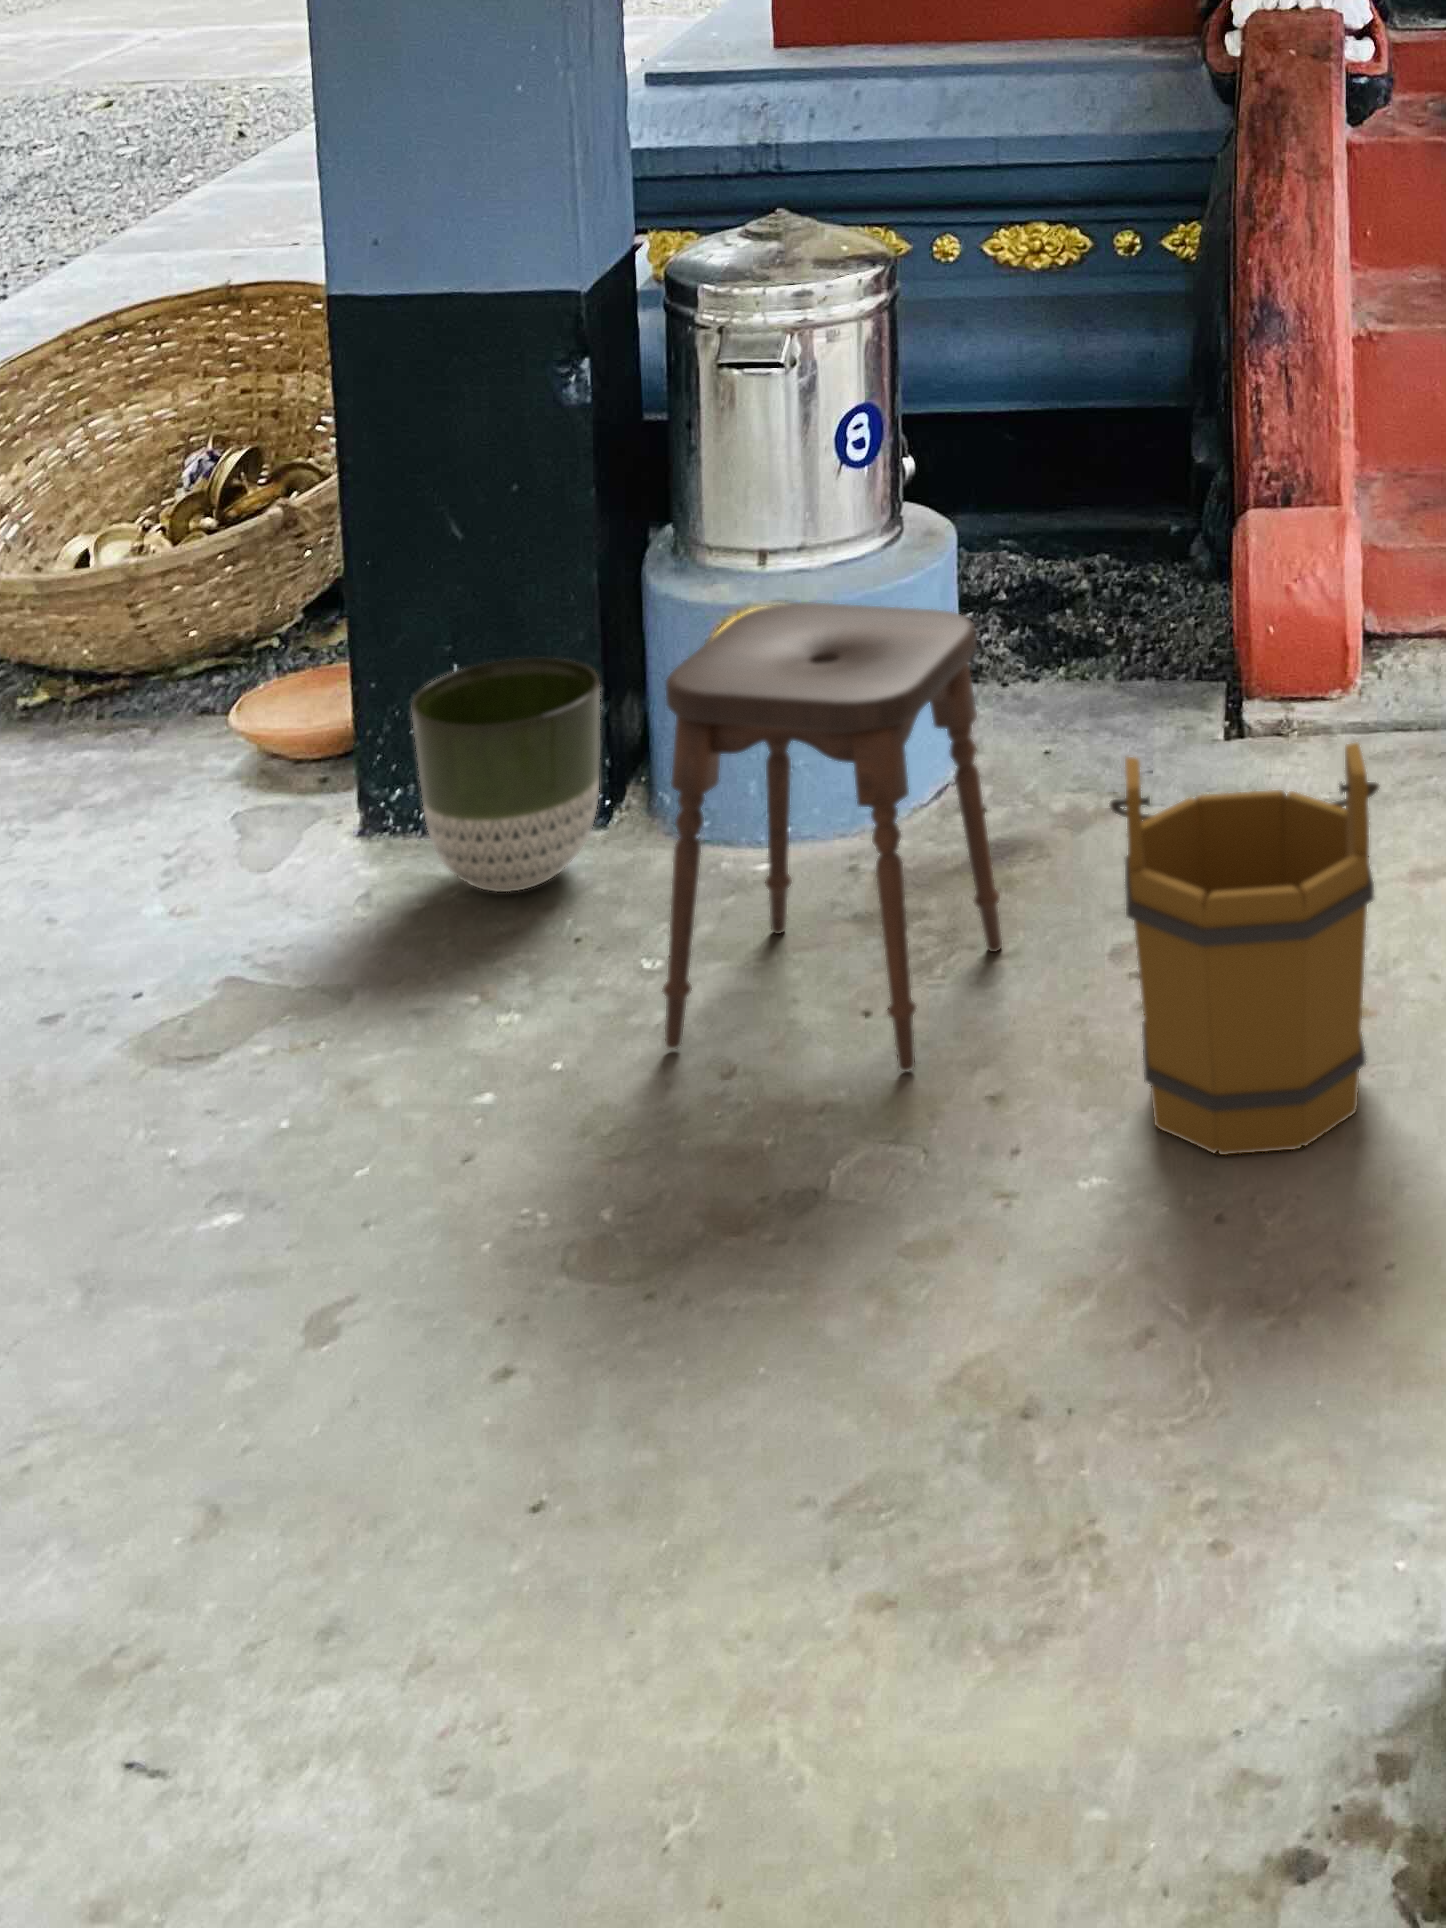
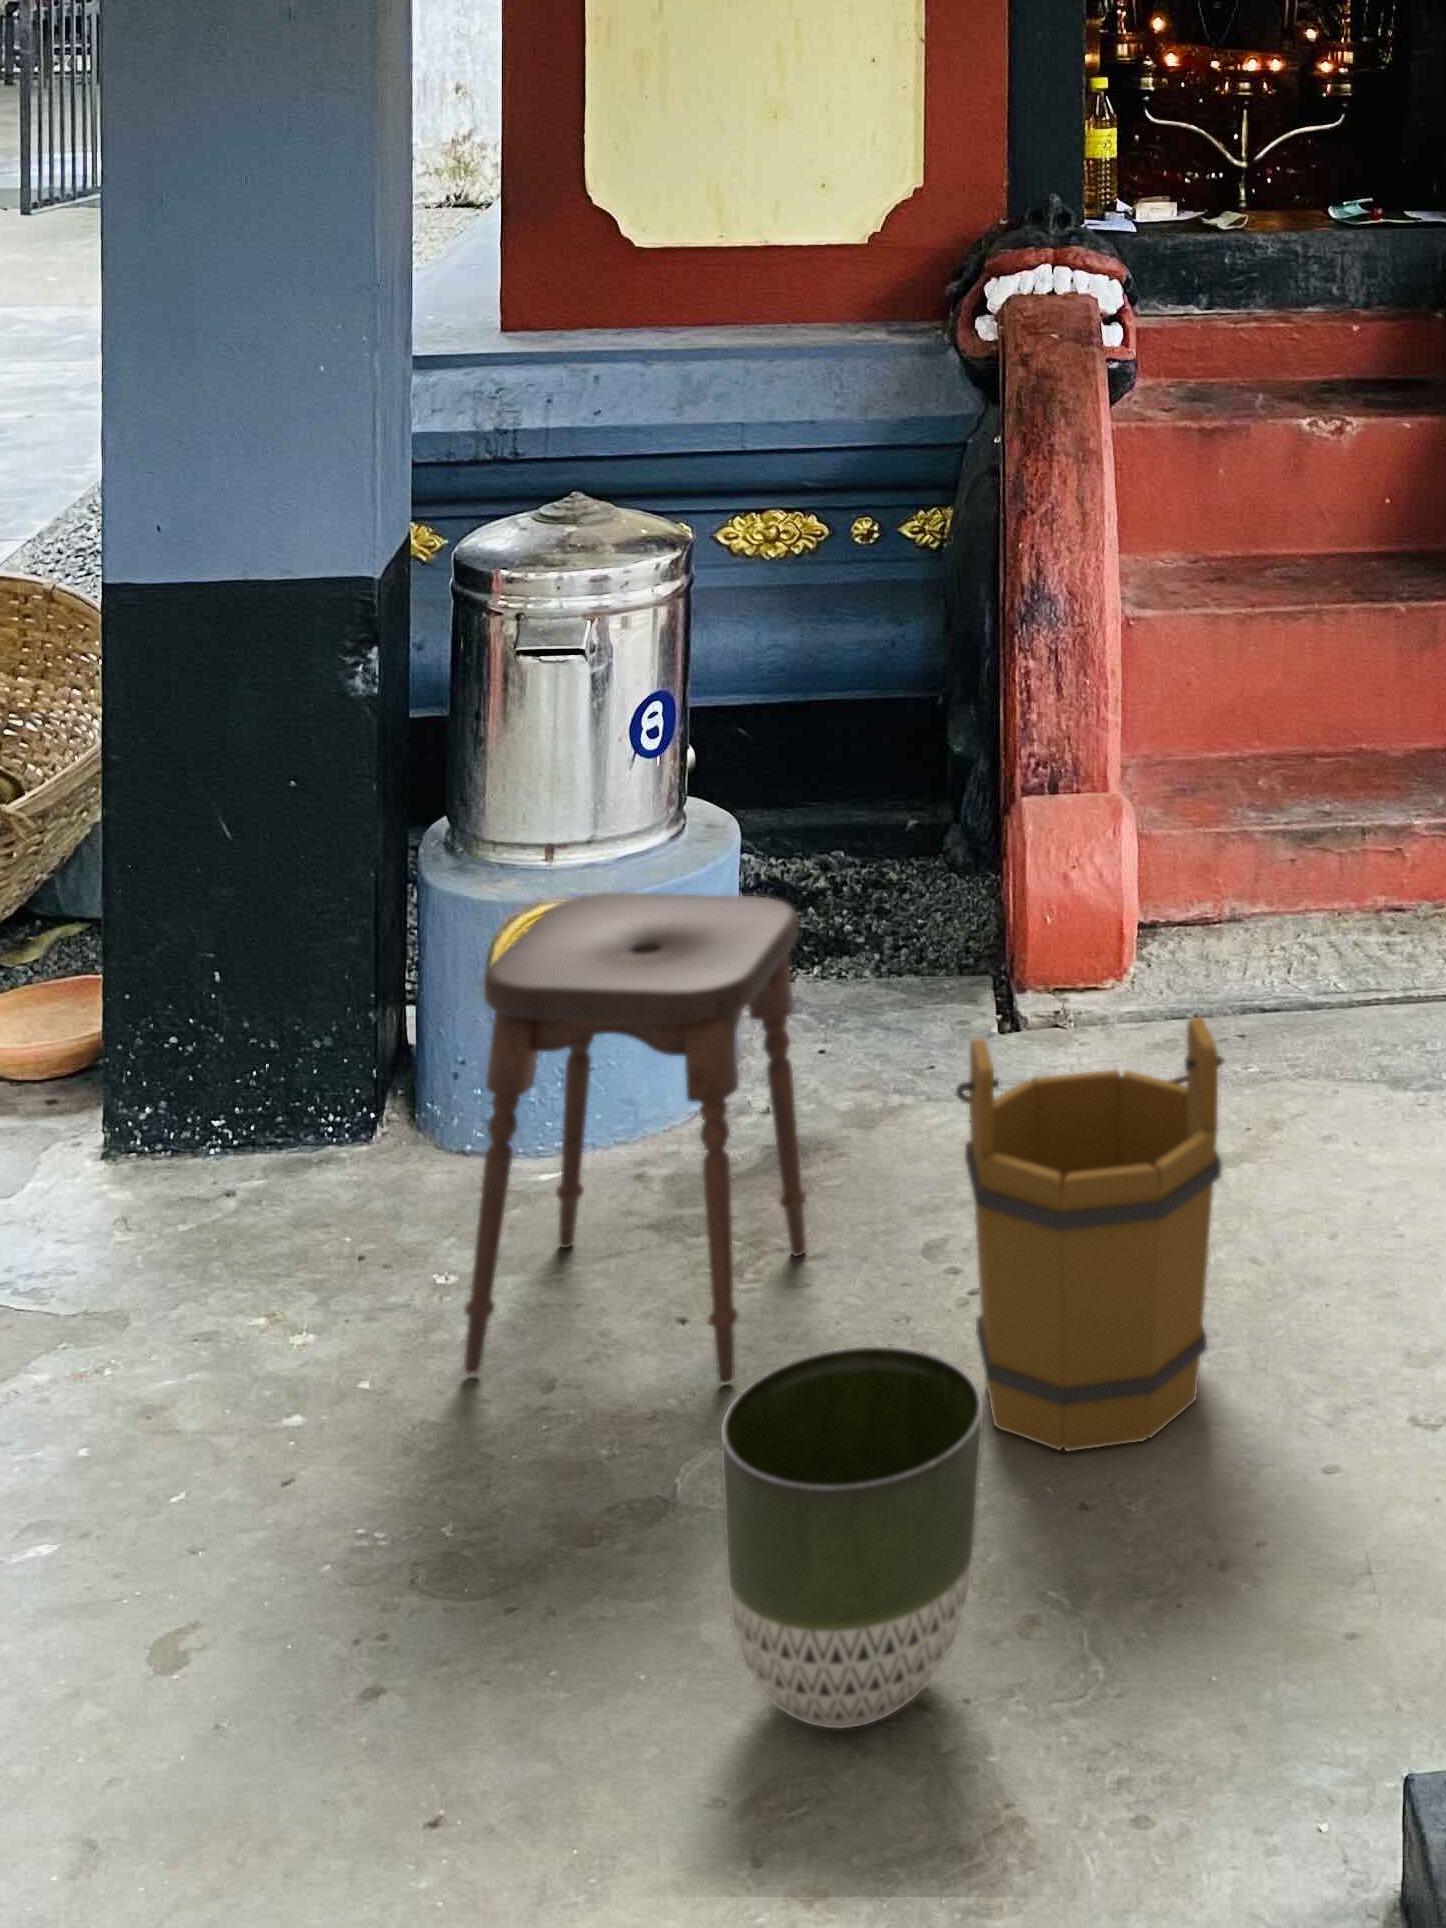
planter: present [412,658,600,892] -> present [721,1346,983,1728]

